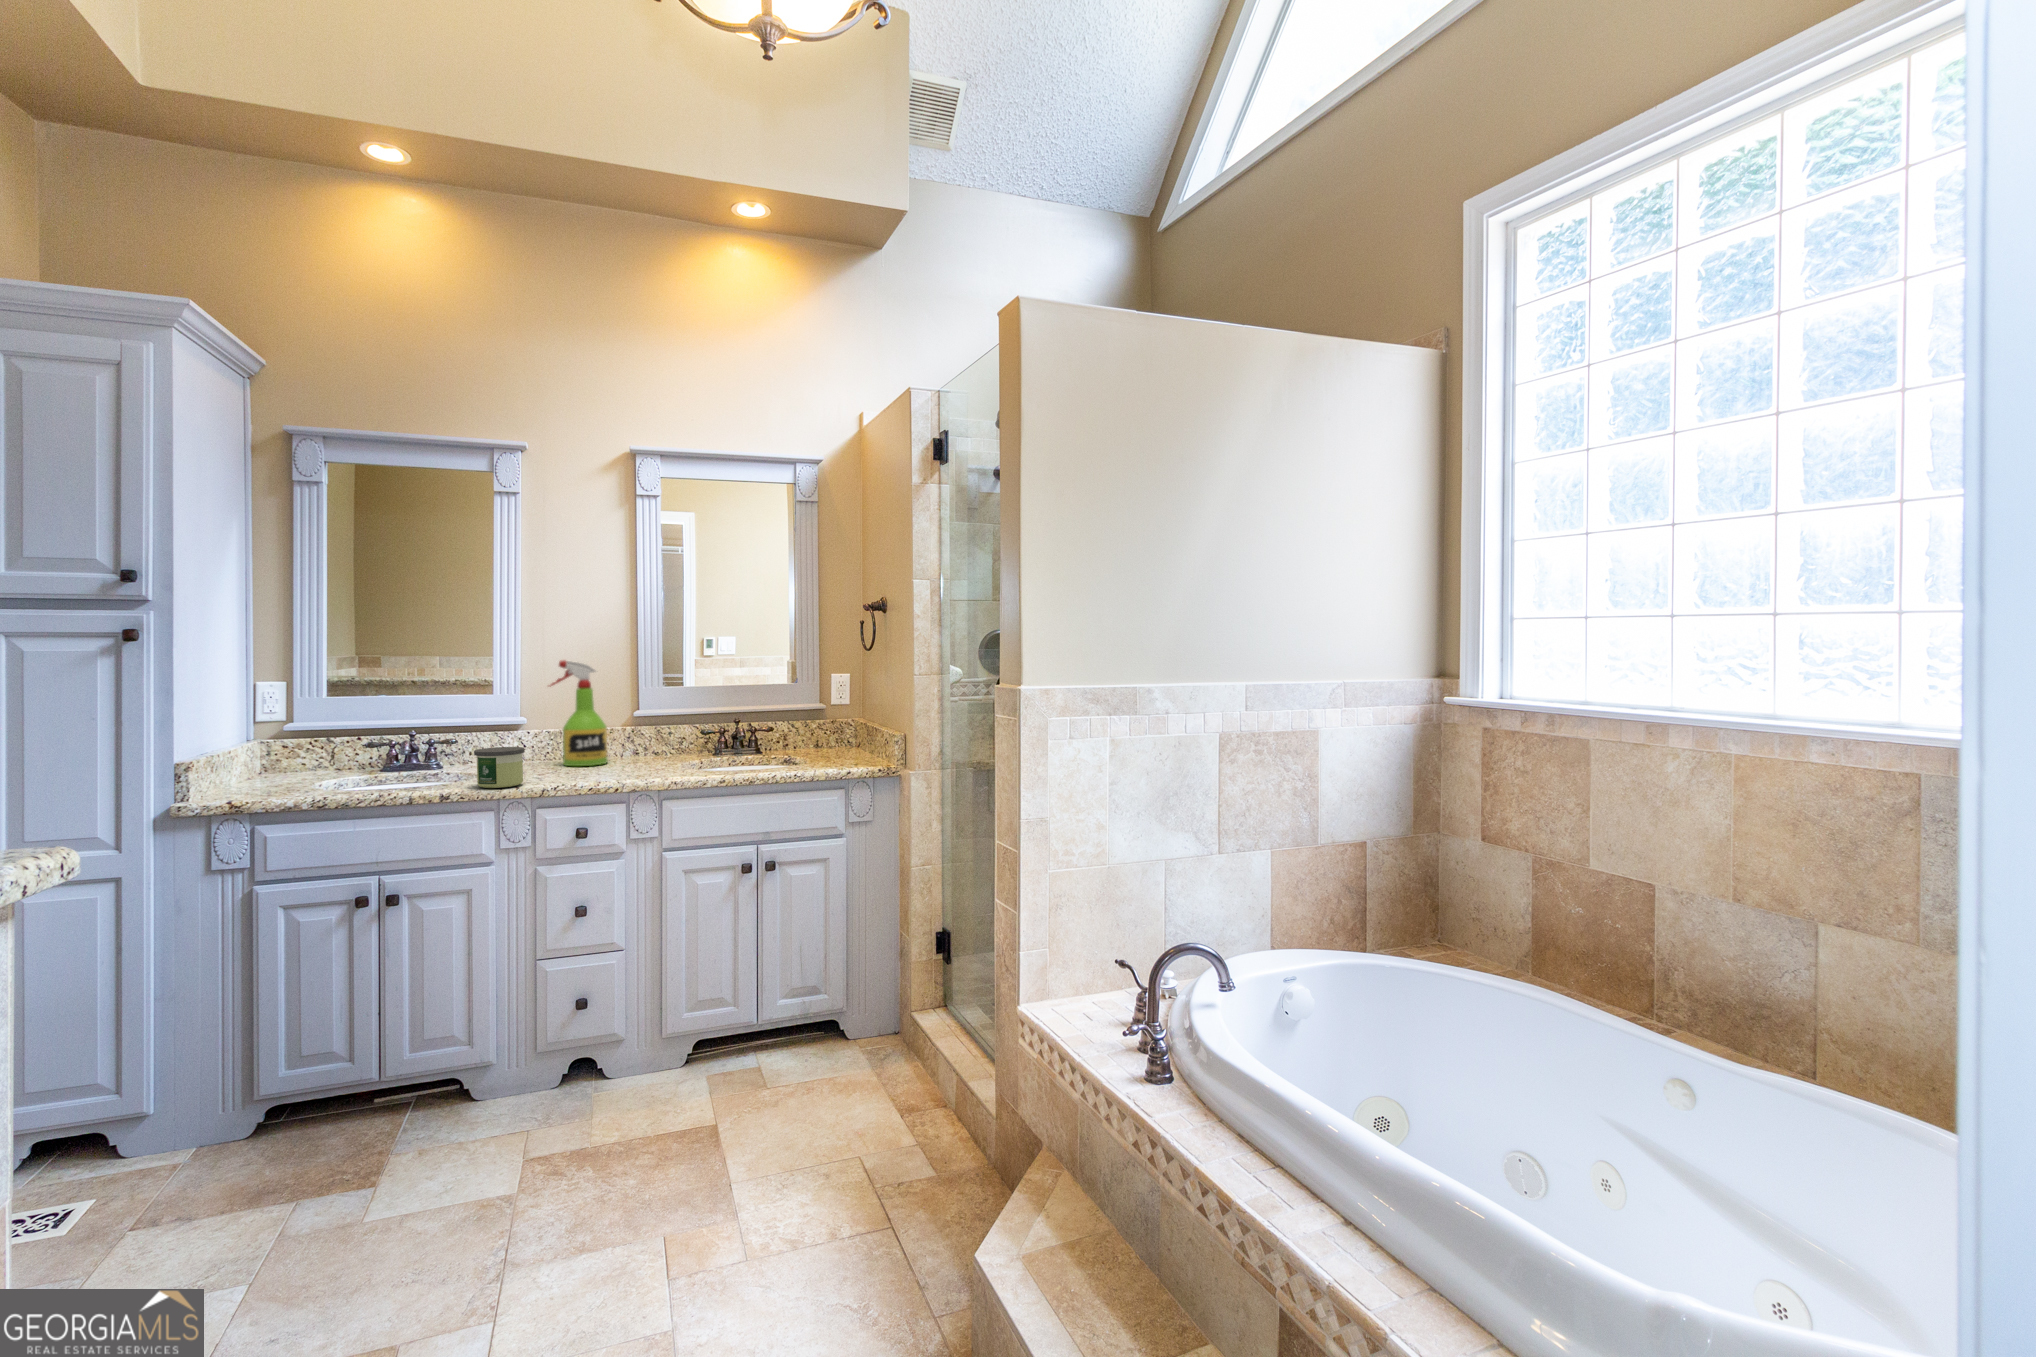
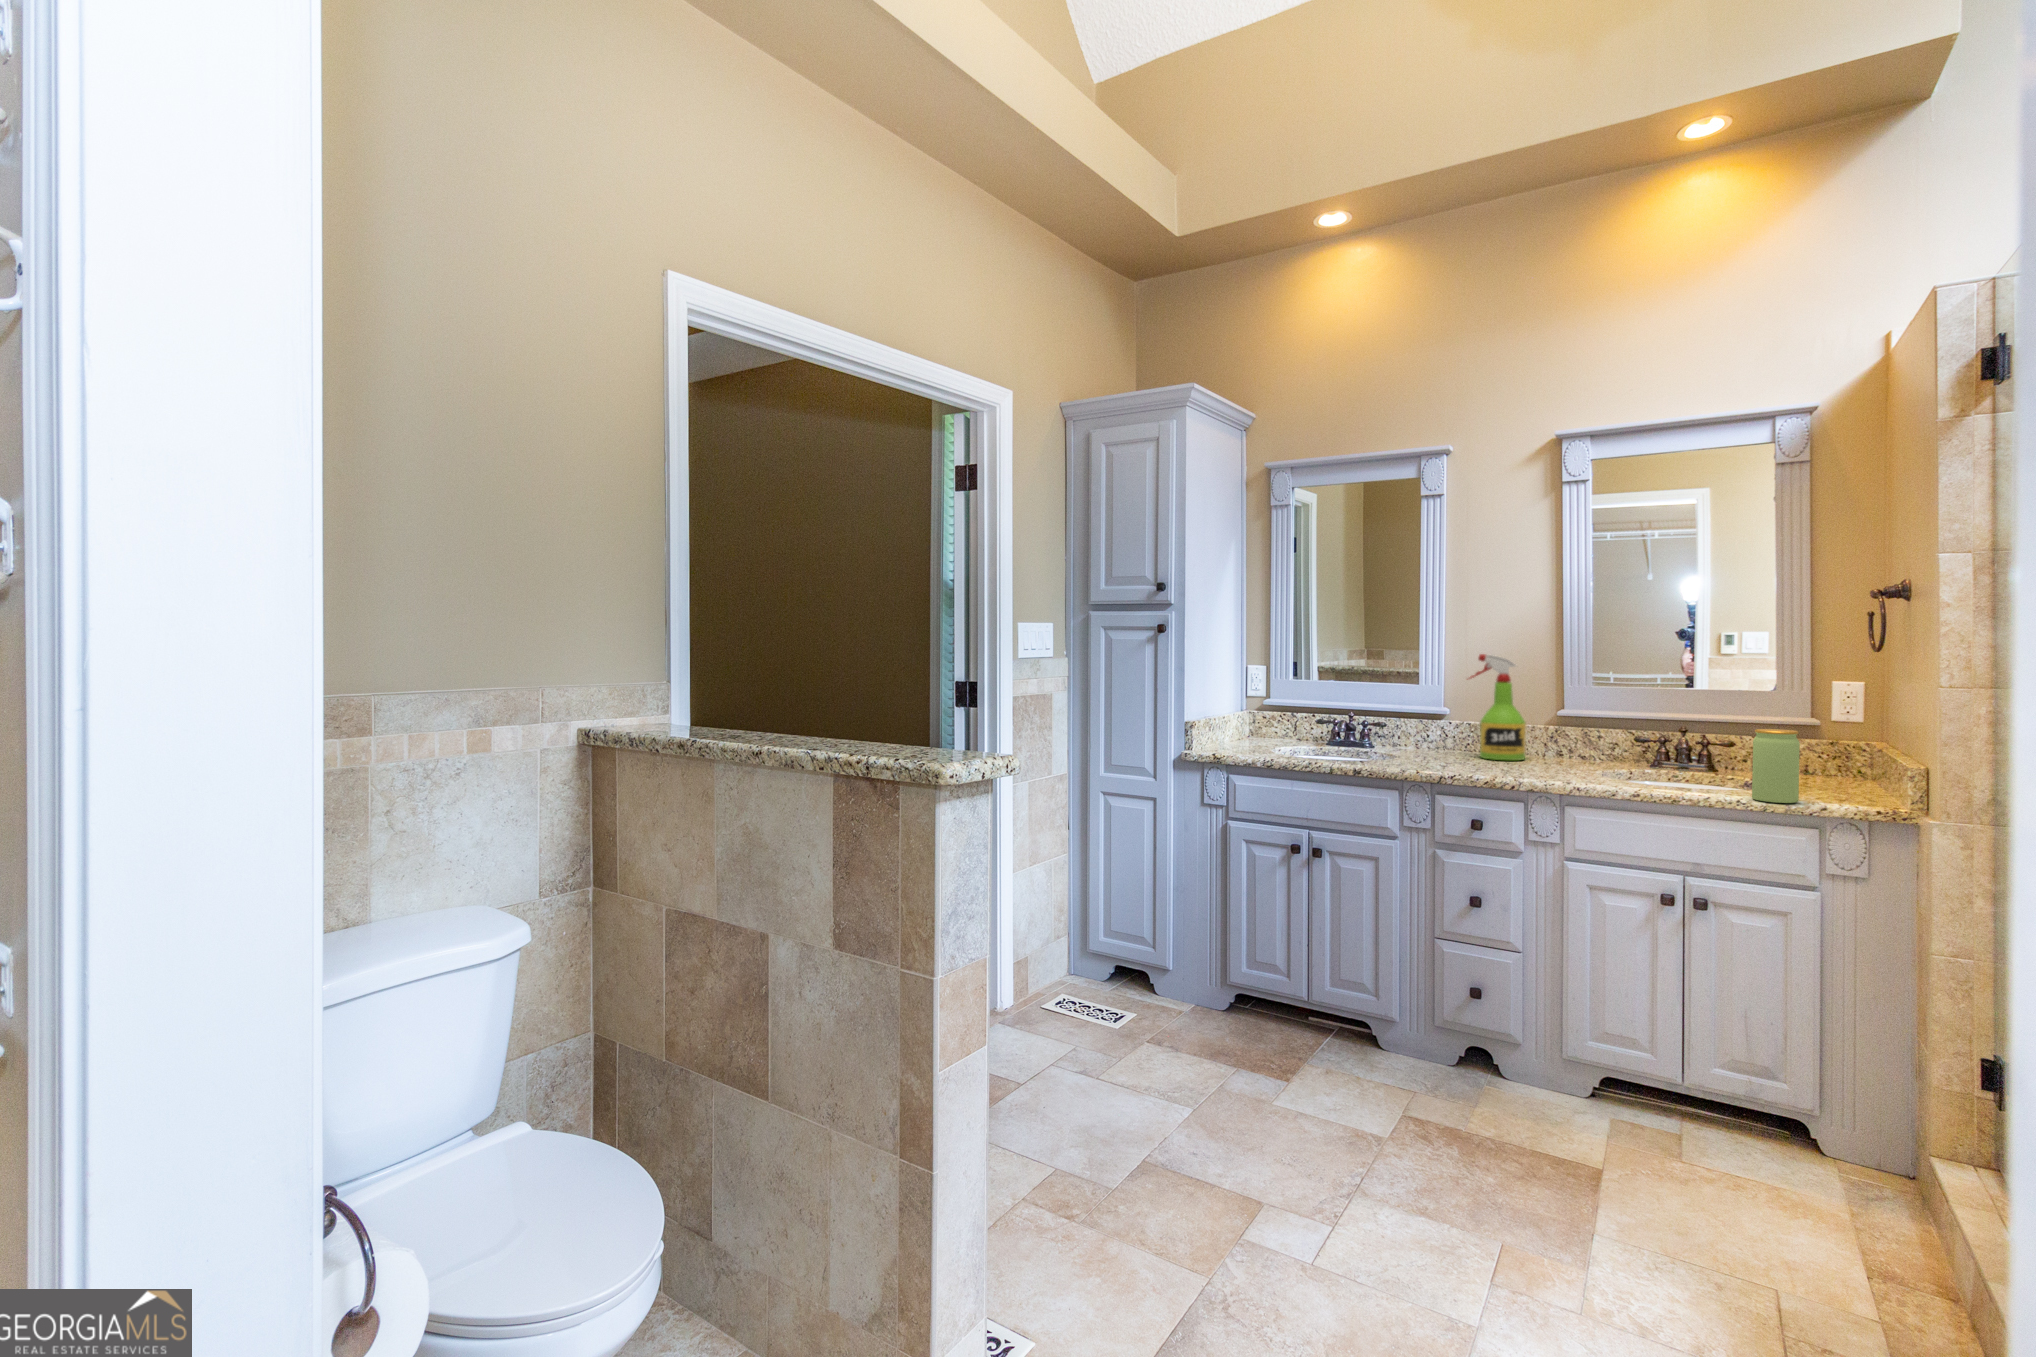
jar: none [799,718,829,777] -> present [1752,729,1800,803]
candle: present [474,747,525,788] -> none [1387,733,1432,770]

